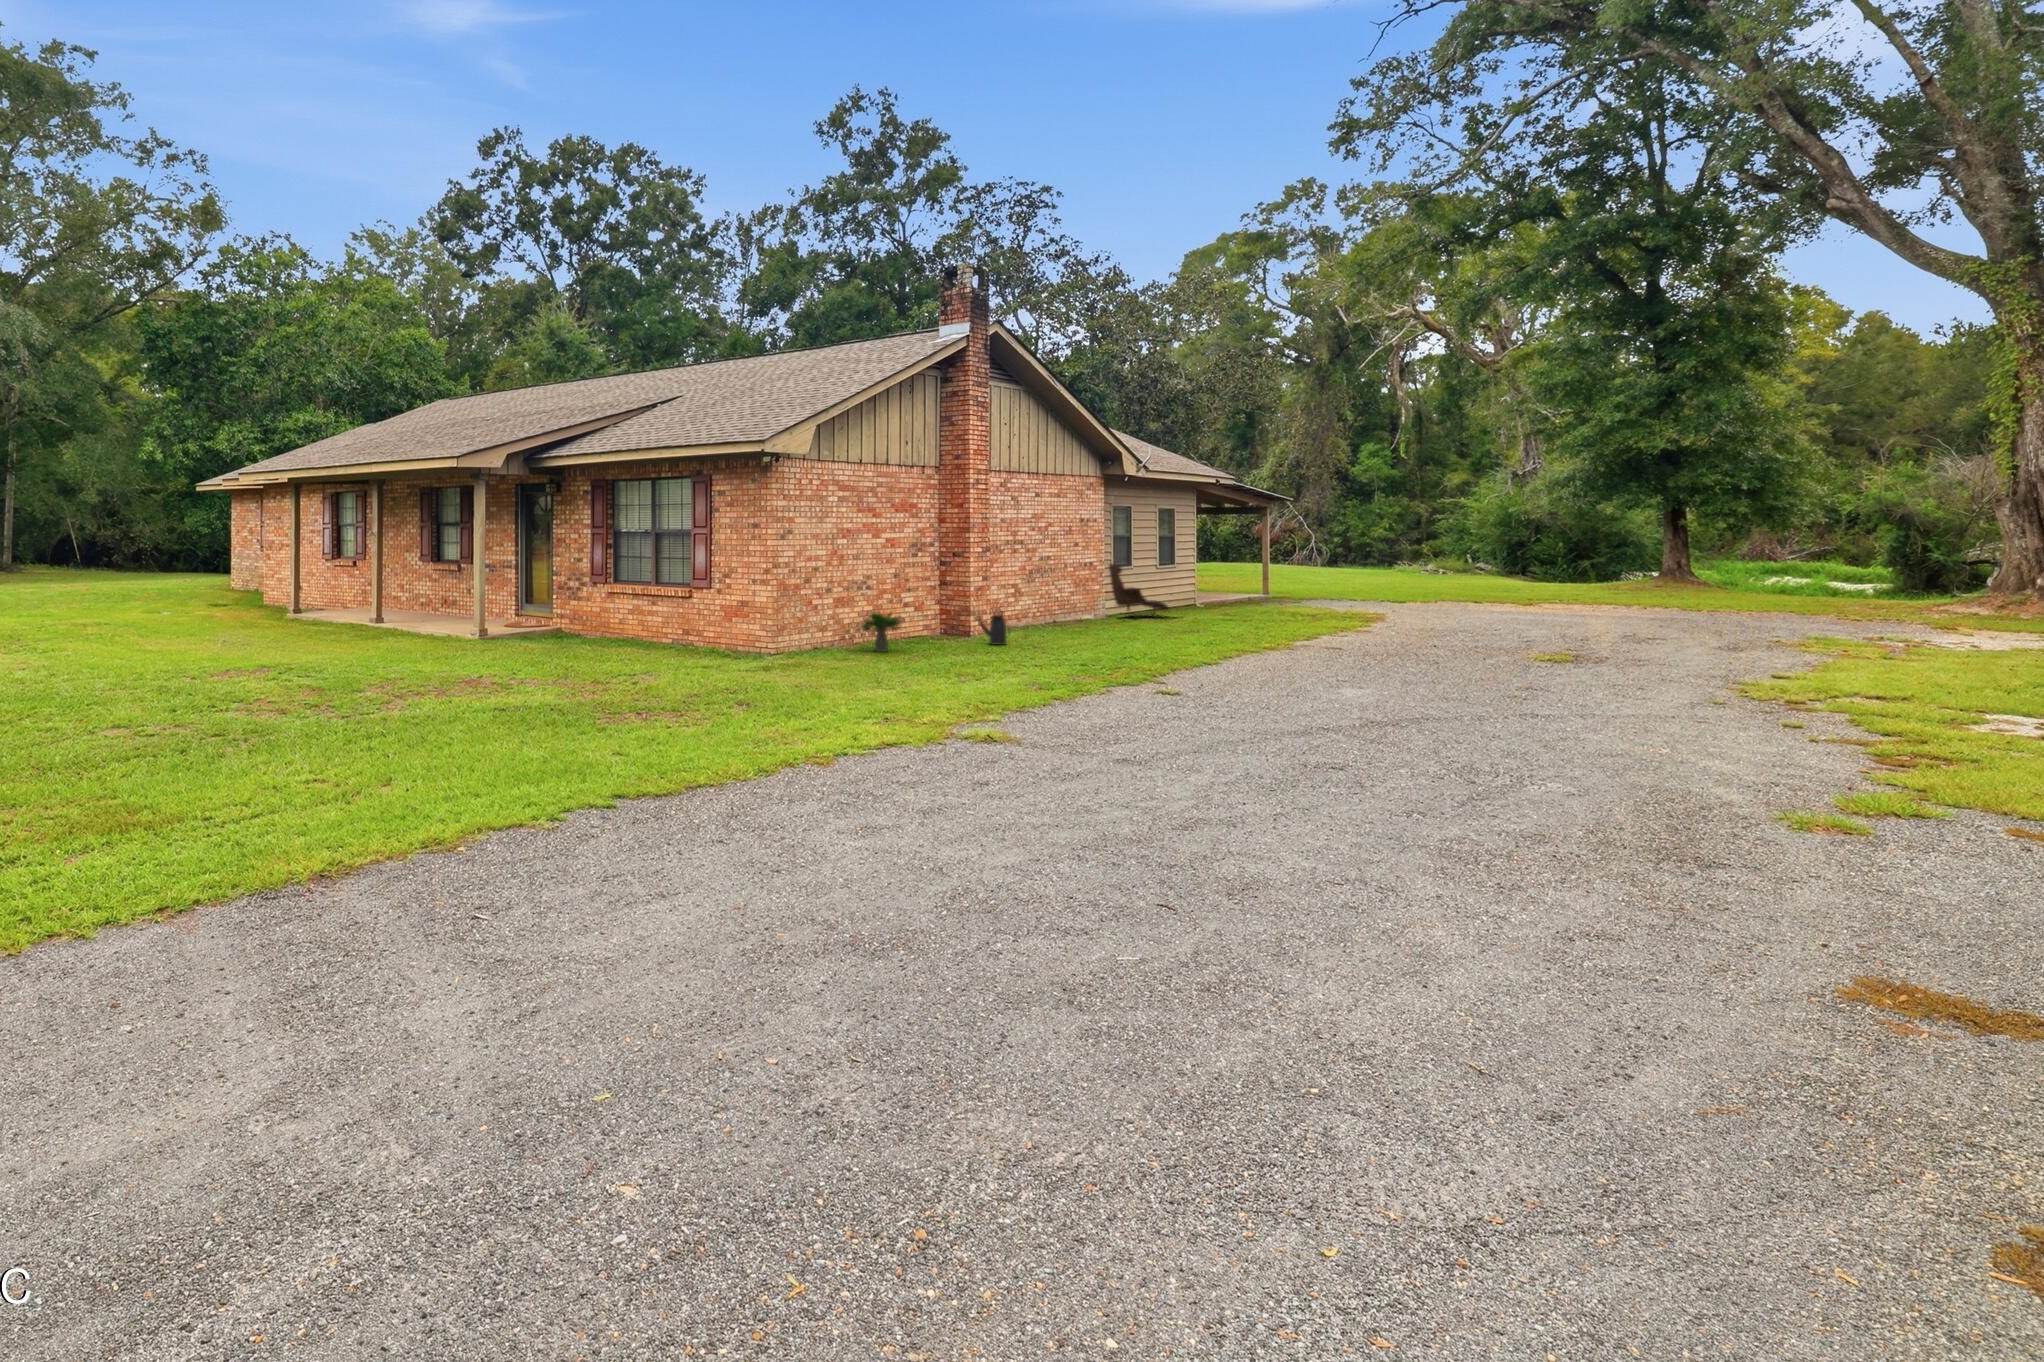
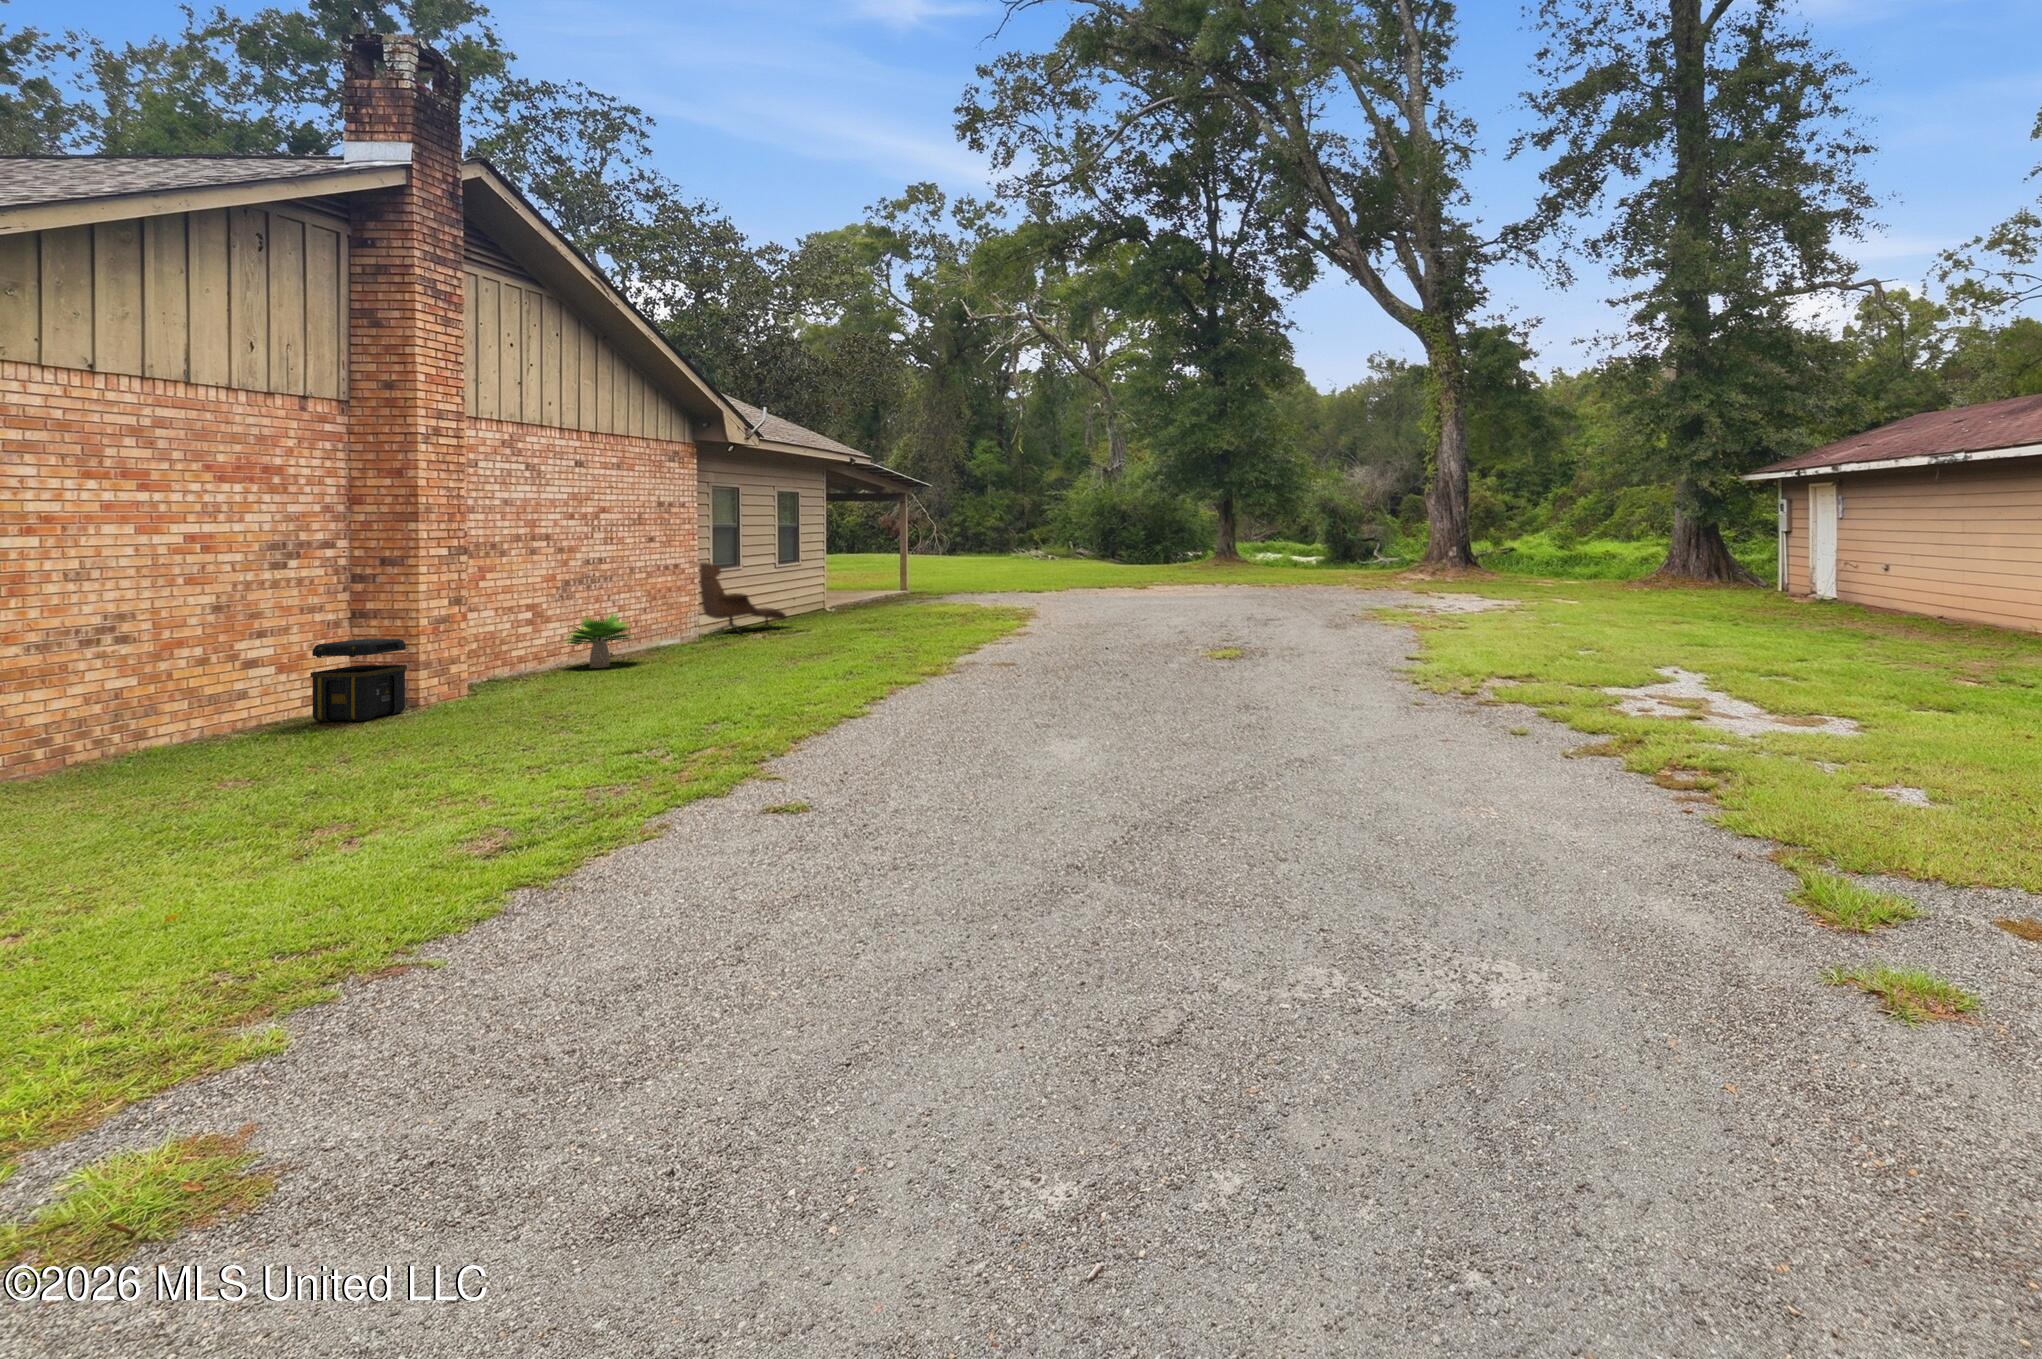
toolbox: none [923,599,963,644] -> present [310,639,407,721]
potted plant: present [858,611,902,652] -> present [564,615,630,668]
watering can: present [979,612,1007,645] -> none [435,649,508,710]

